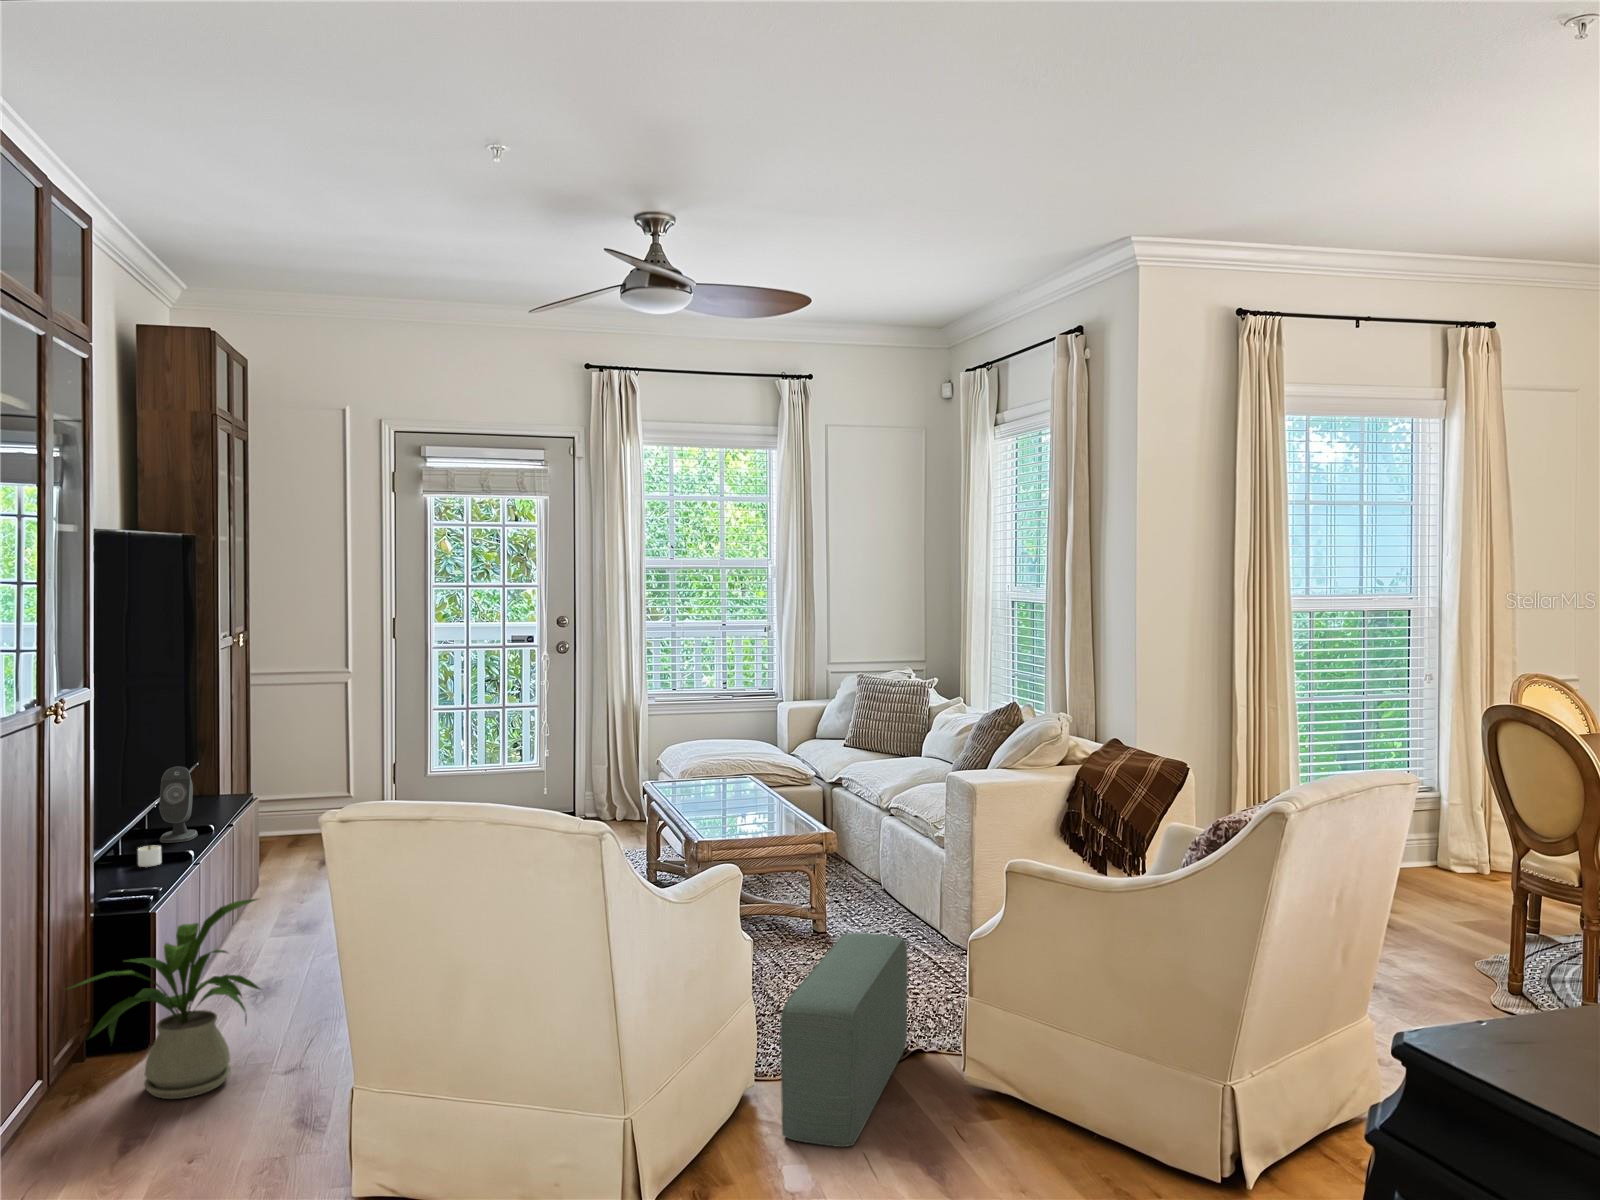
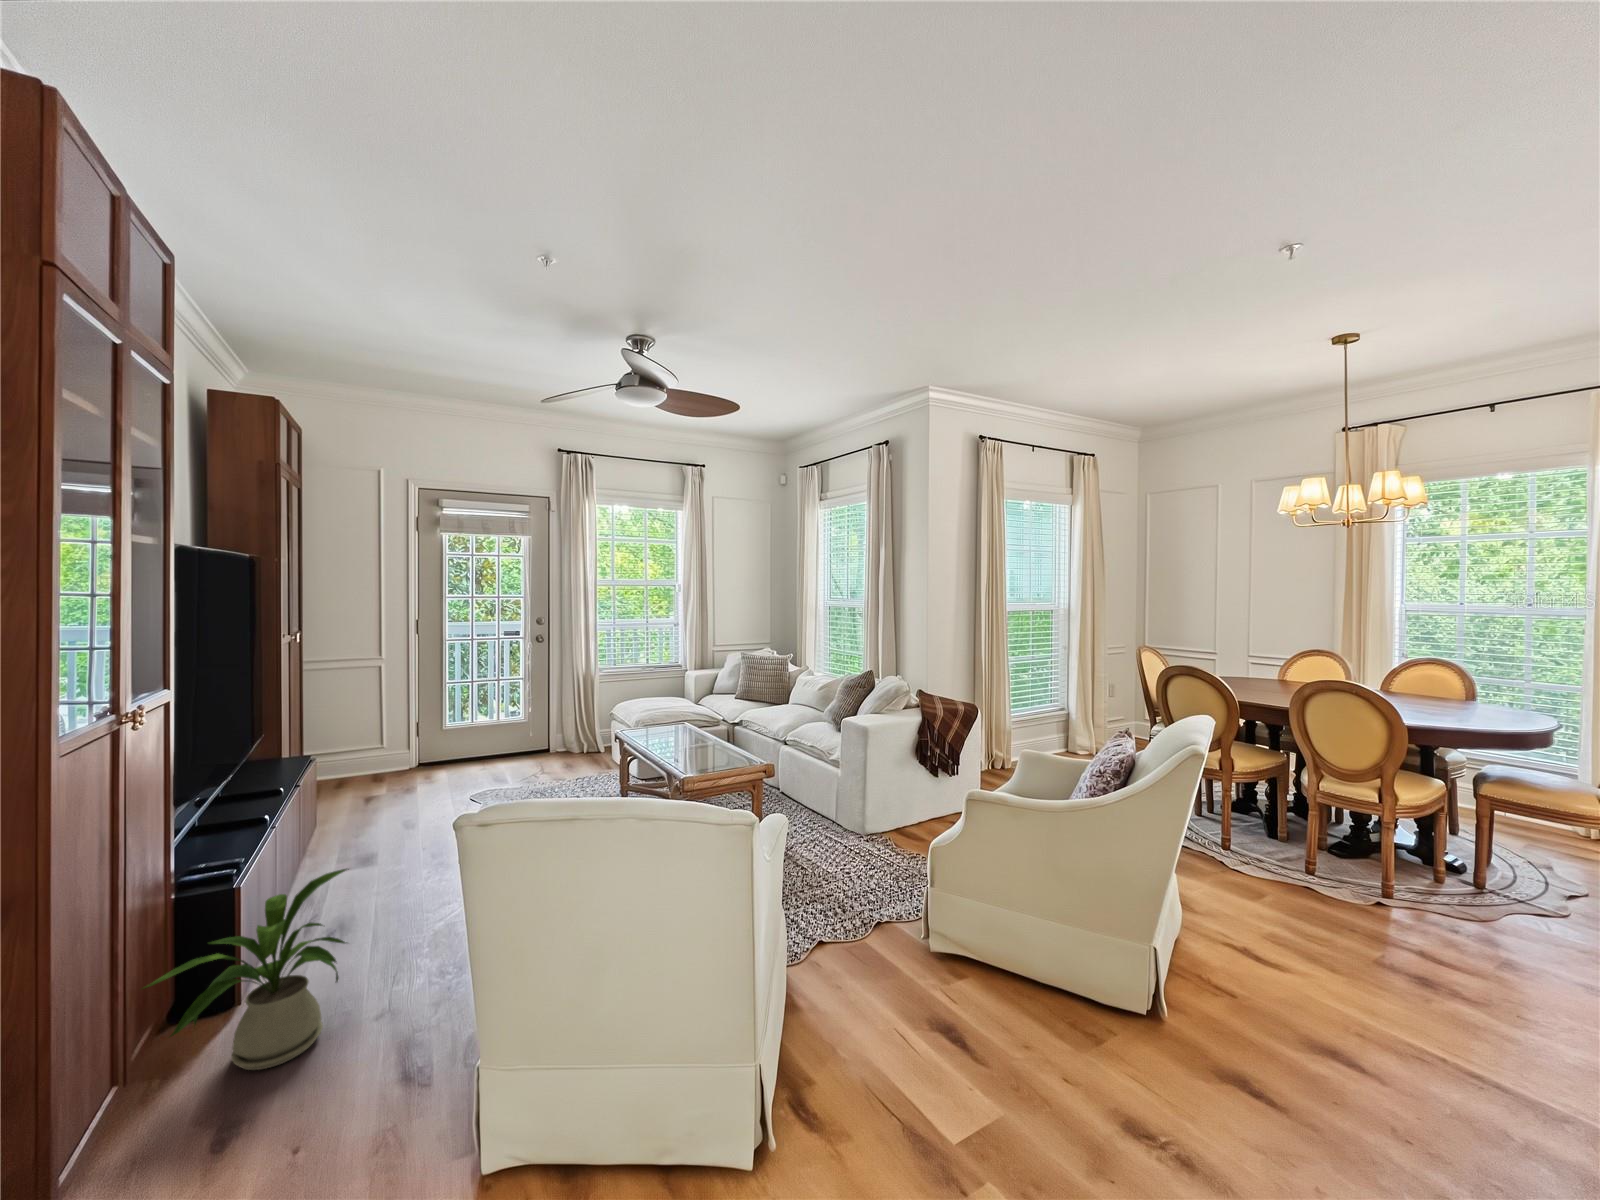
speaker: present [159,767,198,843] -> none [231,745,267,810]
candle: present [138,846,161,867] -> none [213,817,247,837]
pouf: present [780,933,908,1147] -> none [821,842,885,1023]

